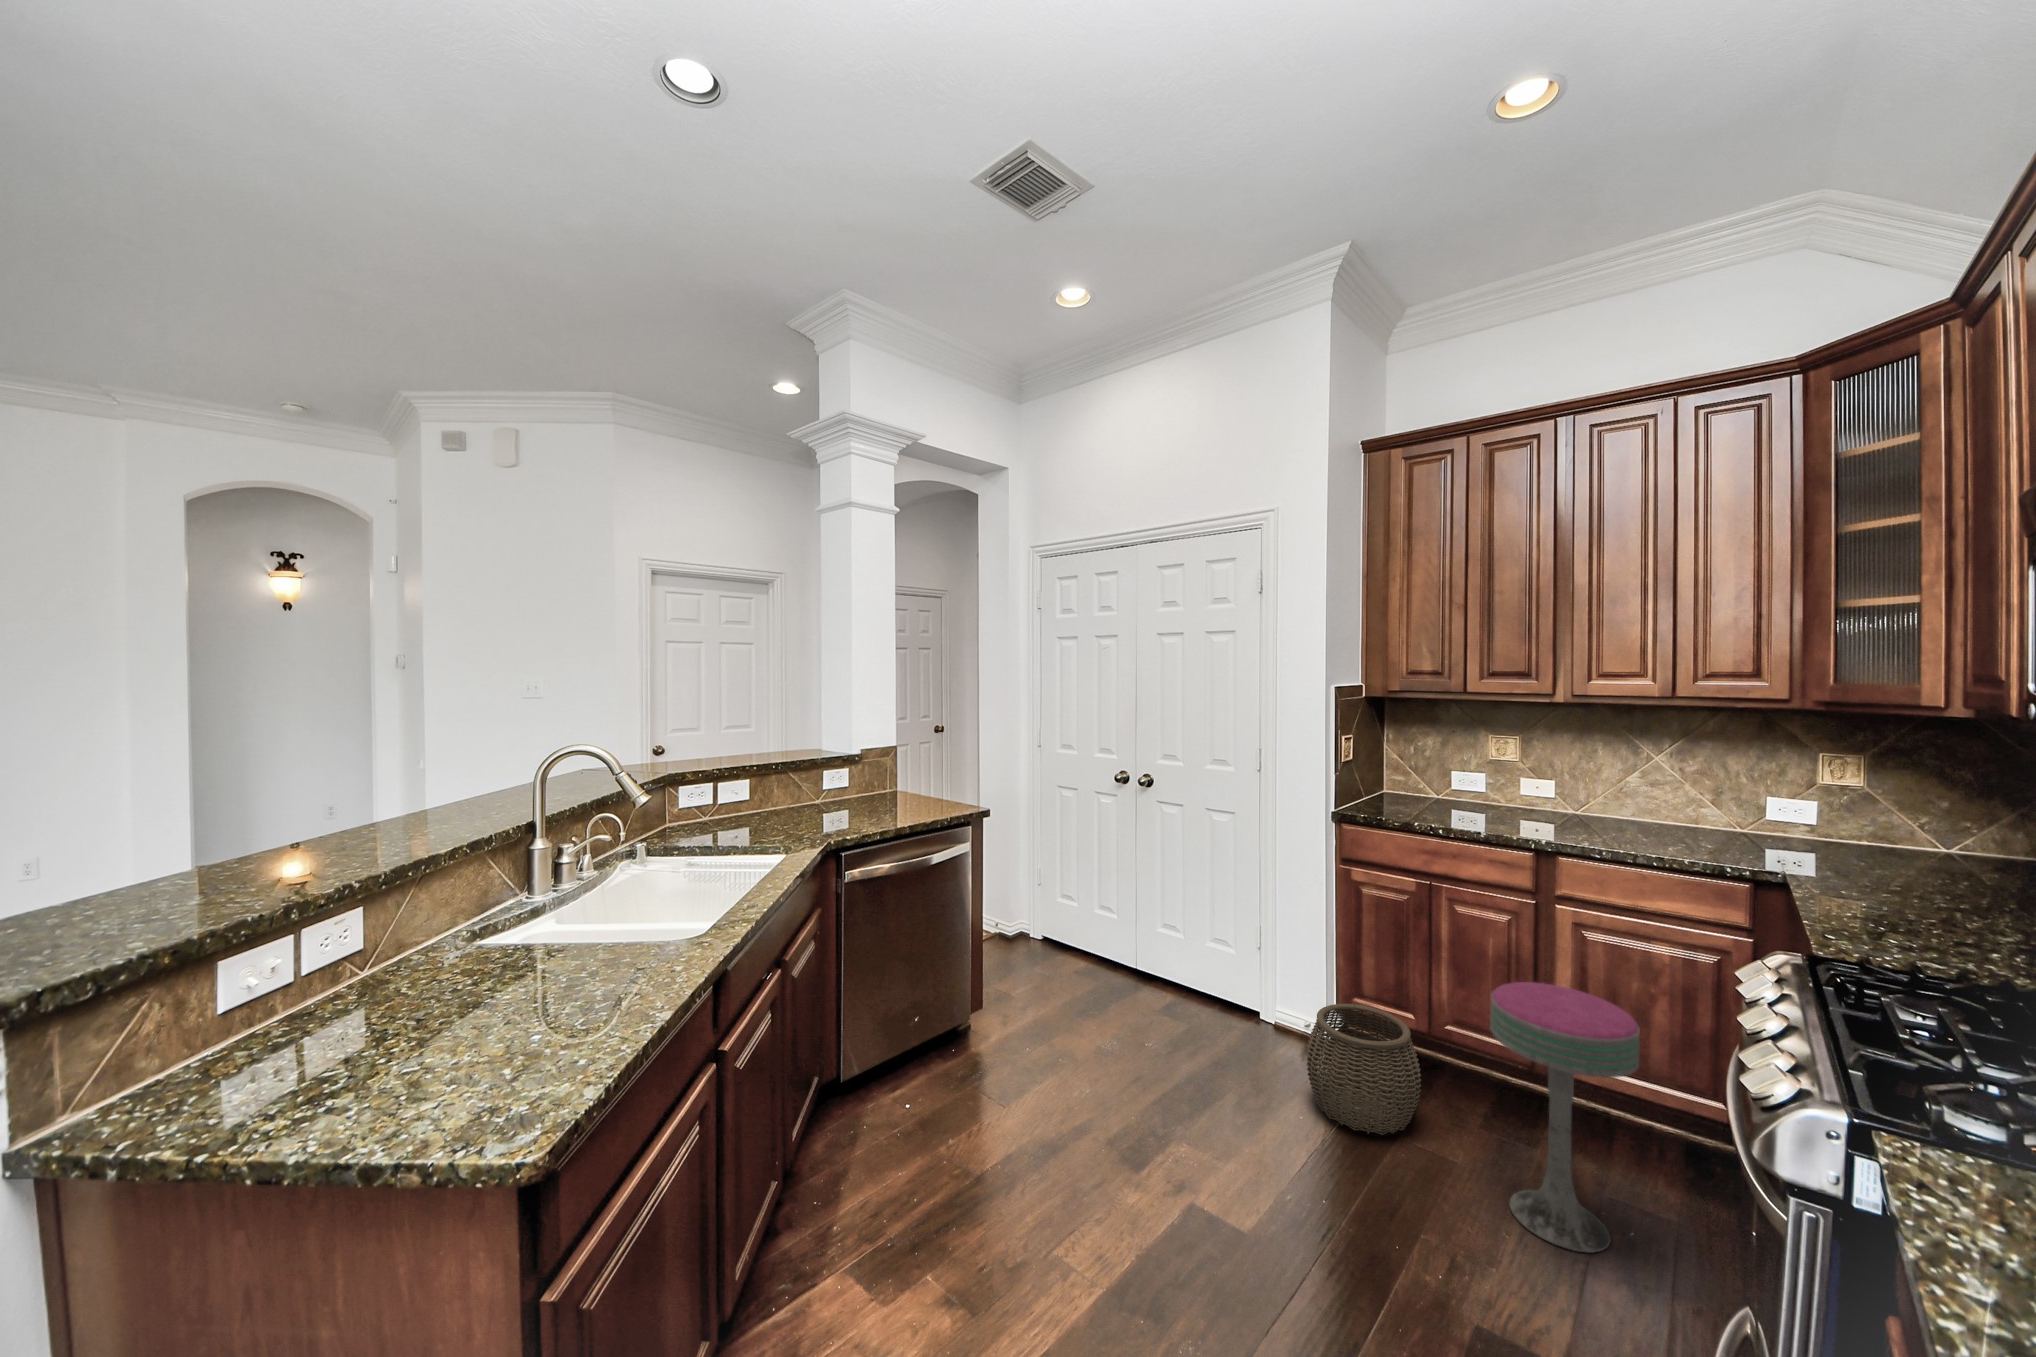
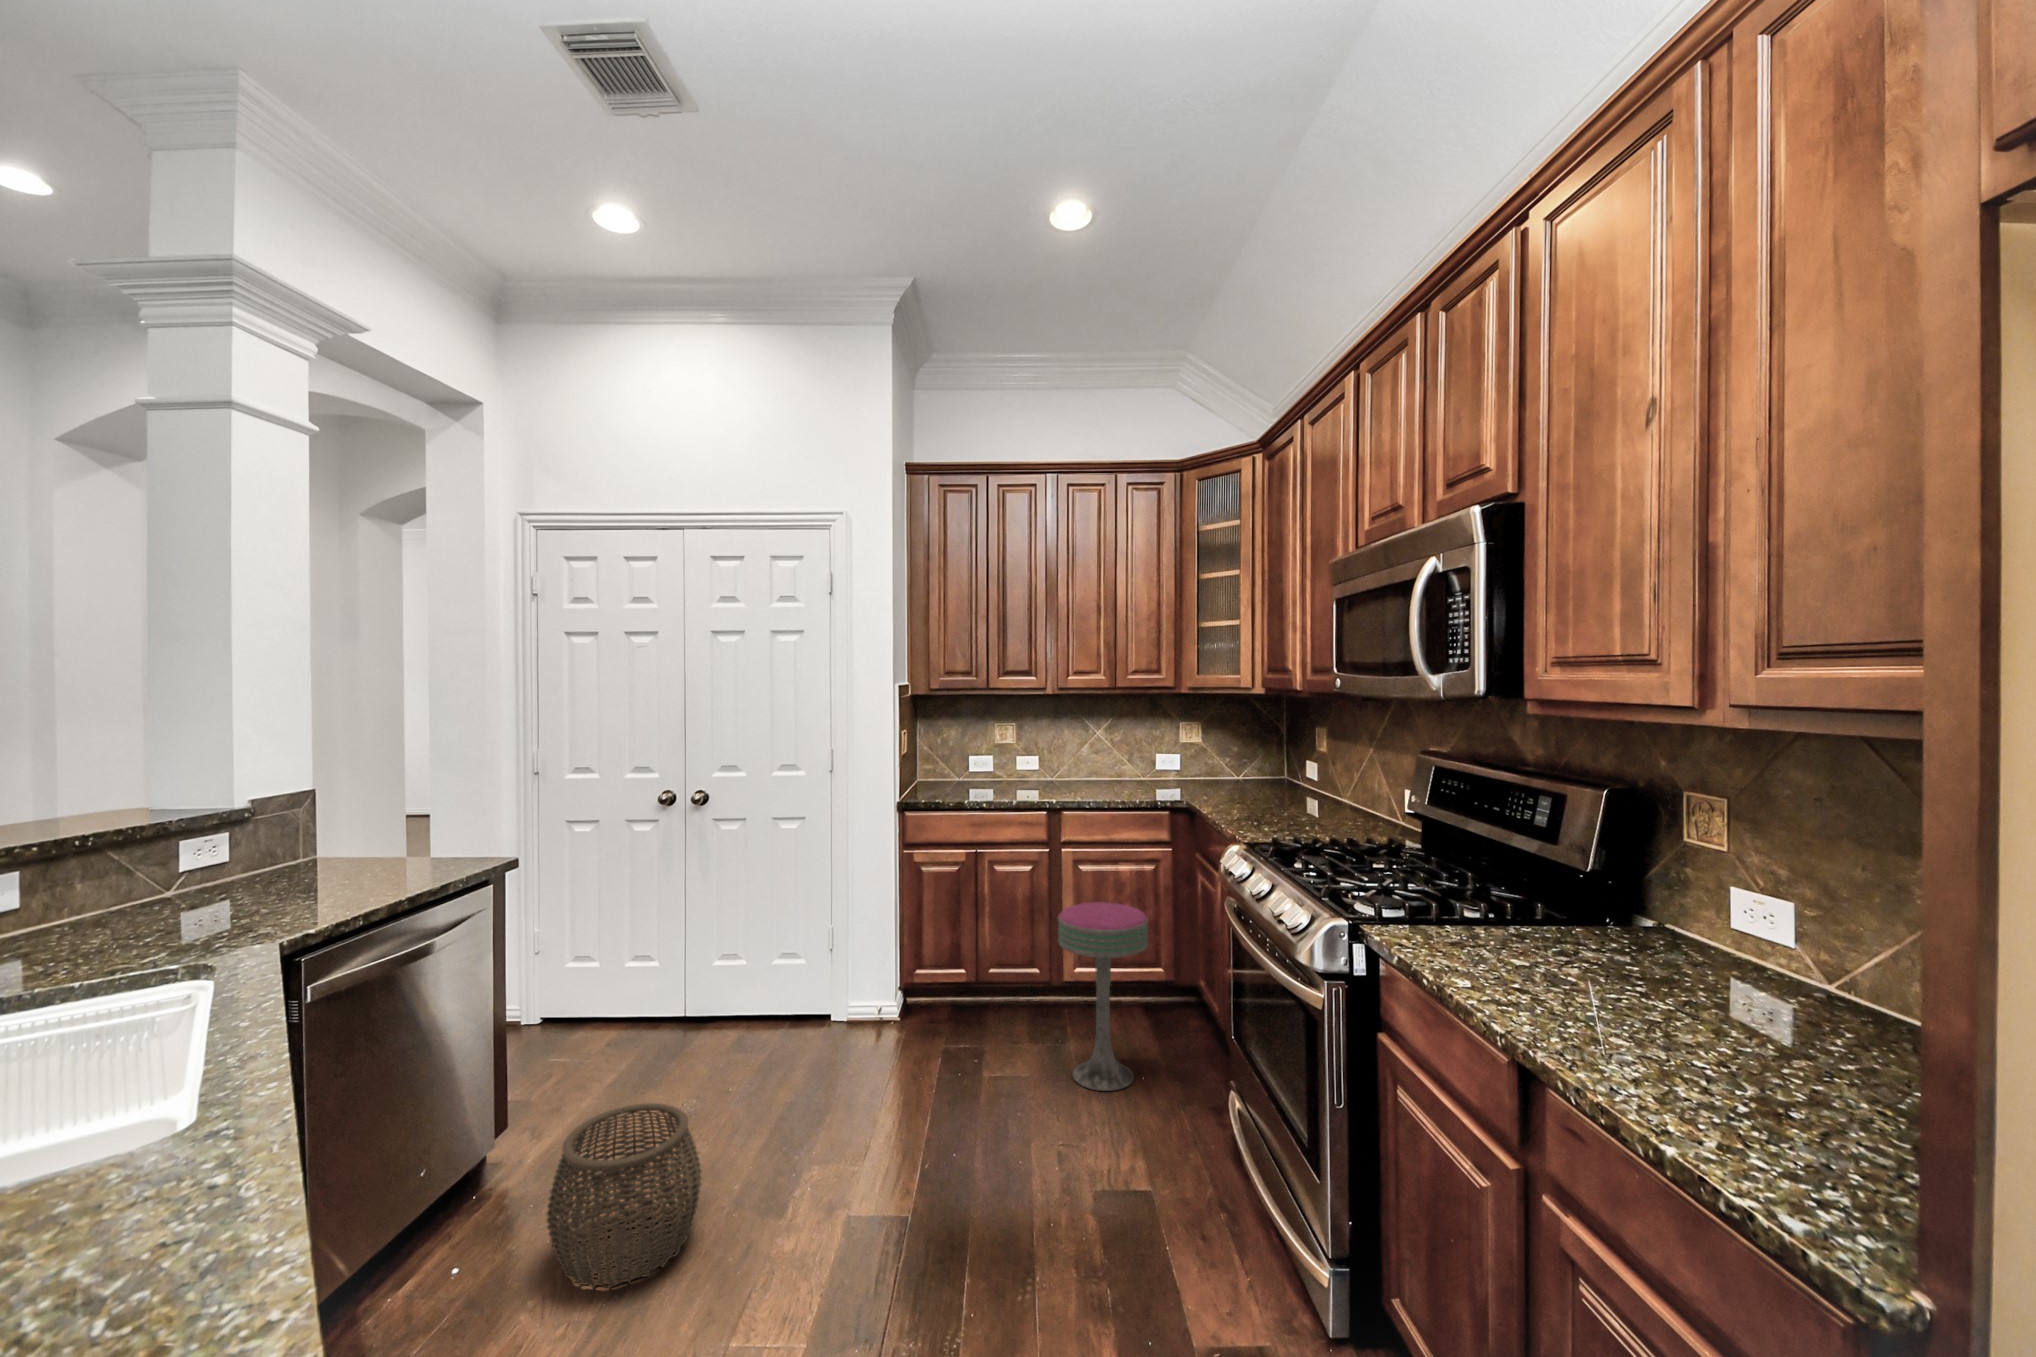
woven basket: present [1306,1004,1421,1135] -> present [547,1103,702,1288]

